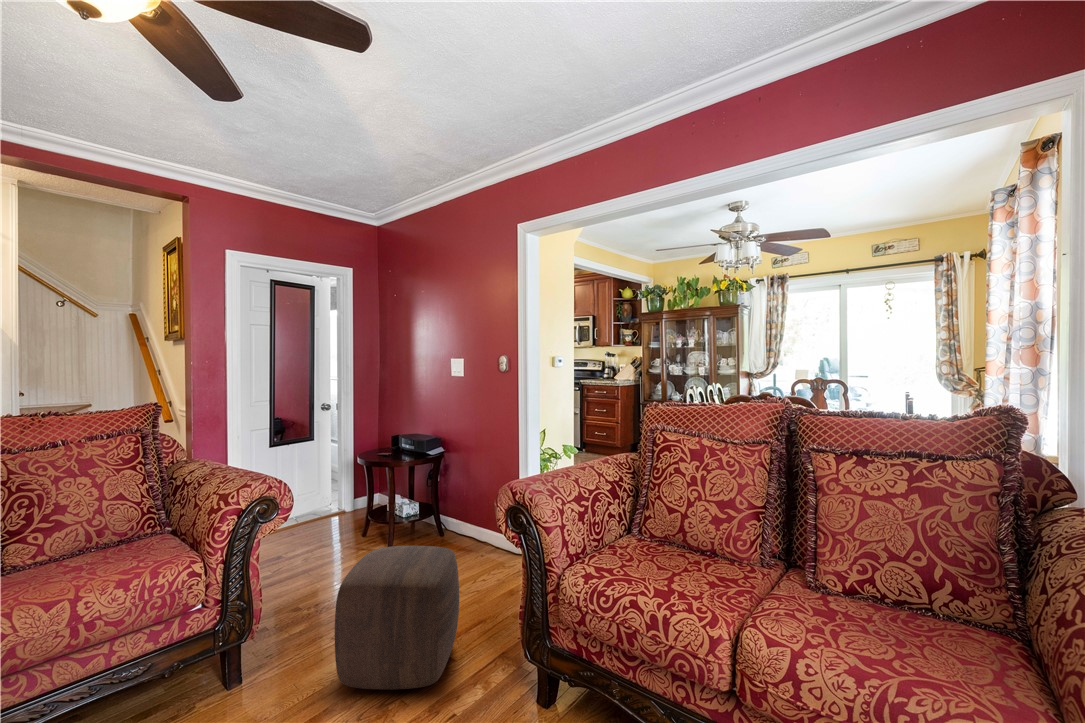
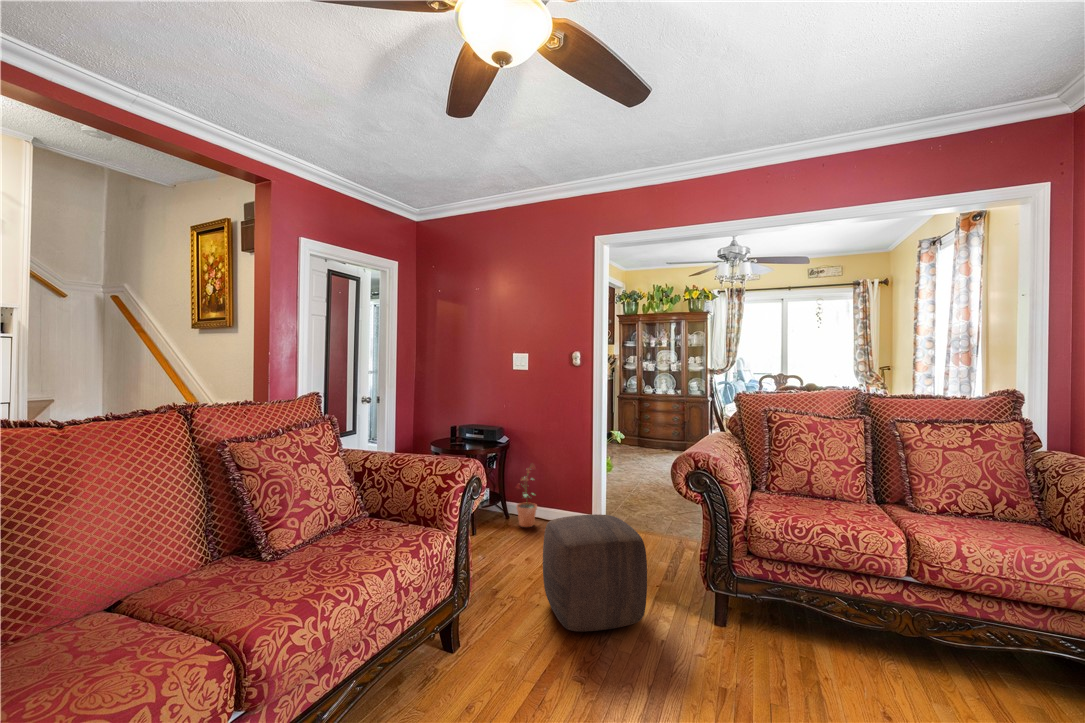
potted plant: none [442,476,470,546] -> present [516,464,537,527]

